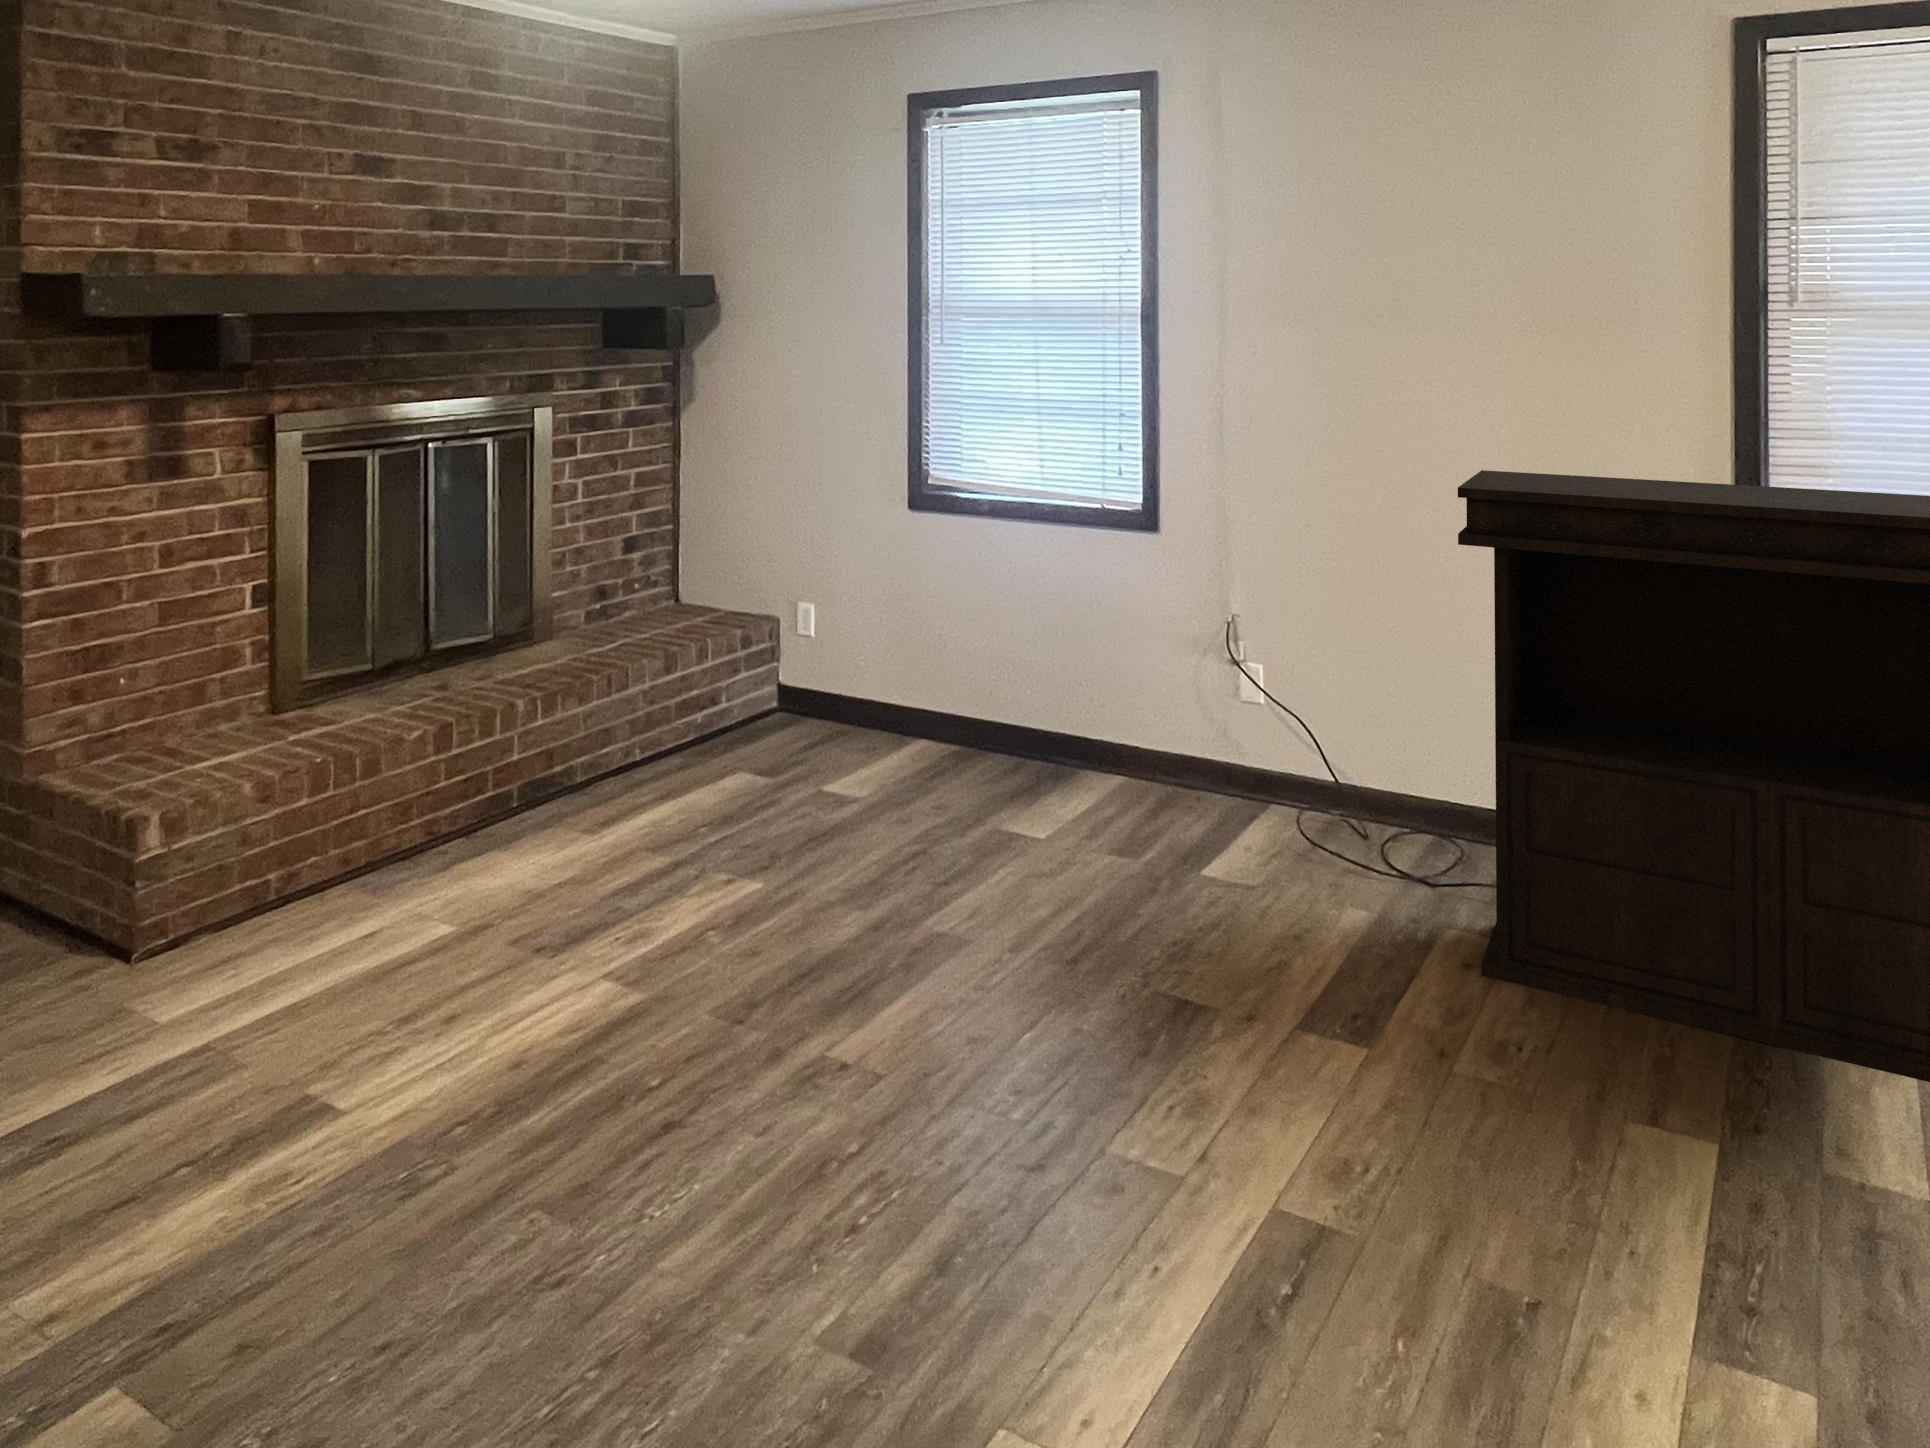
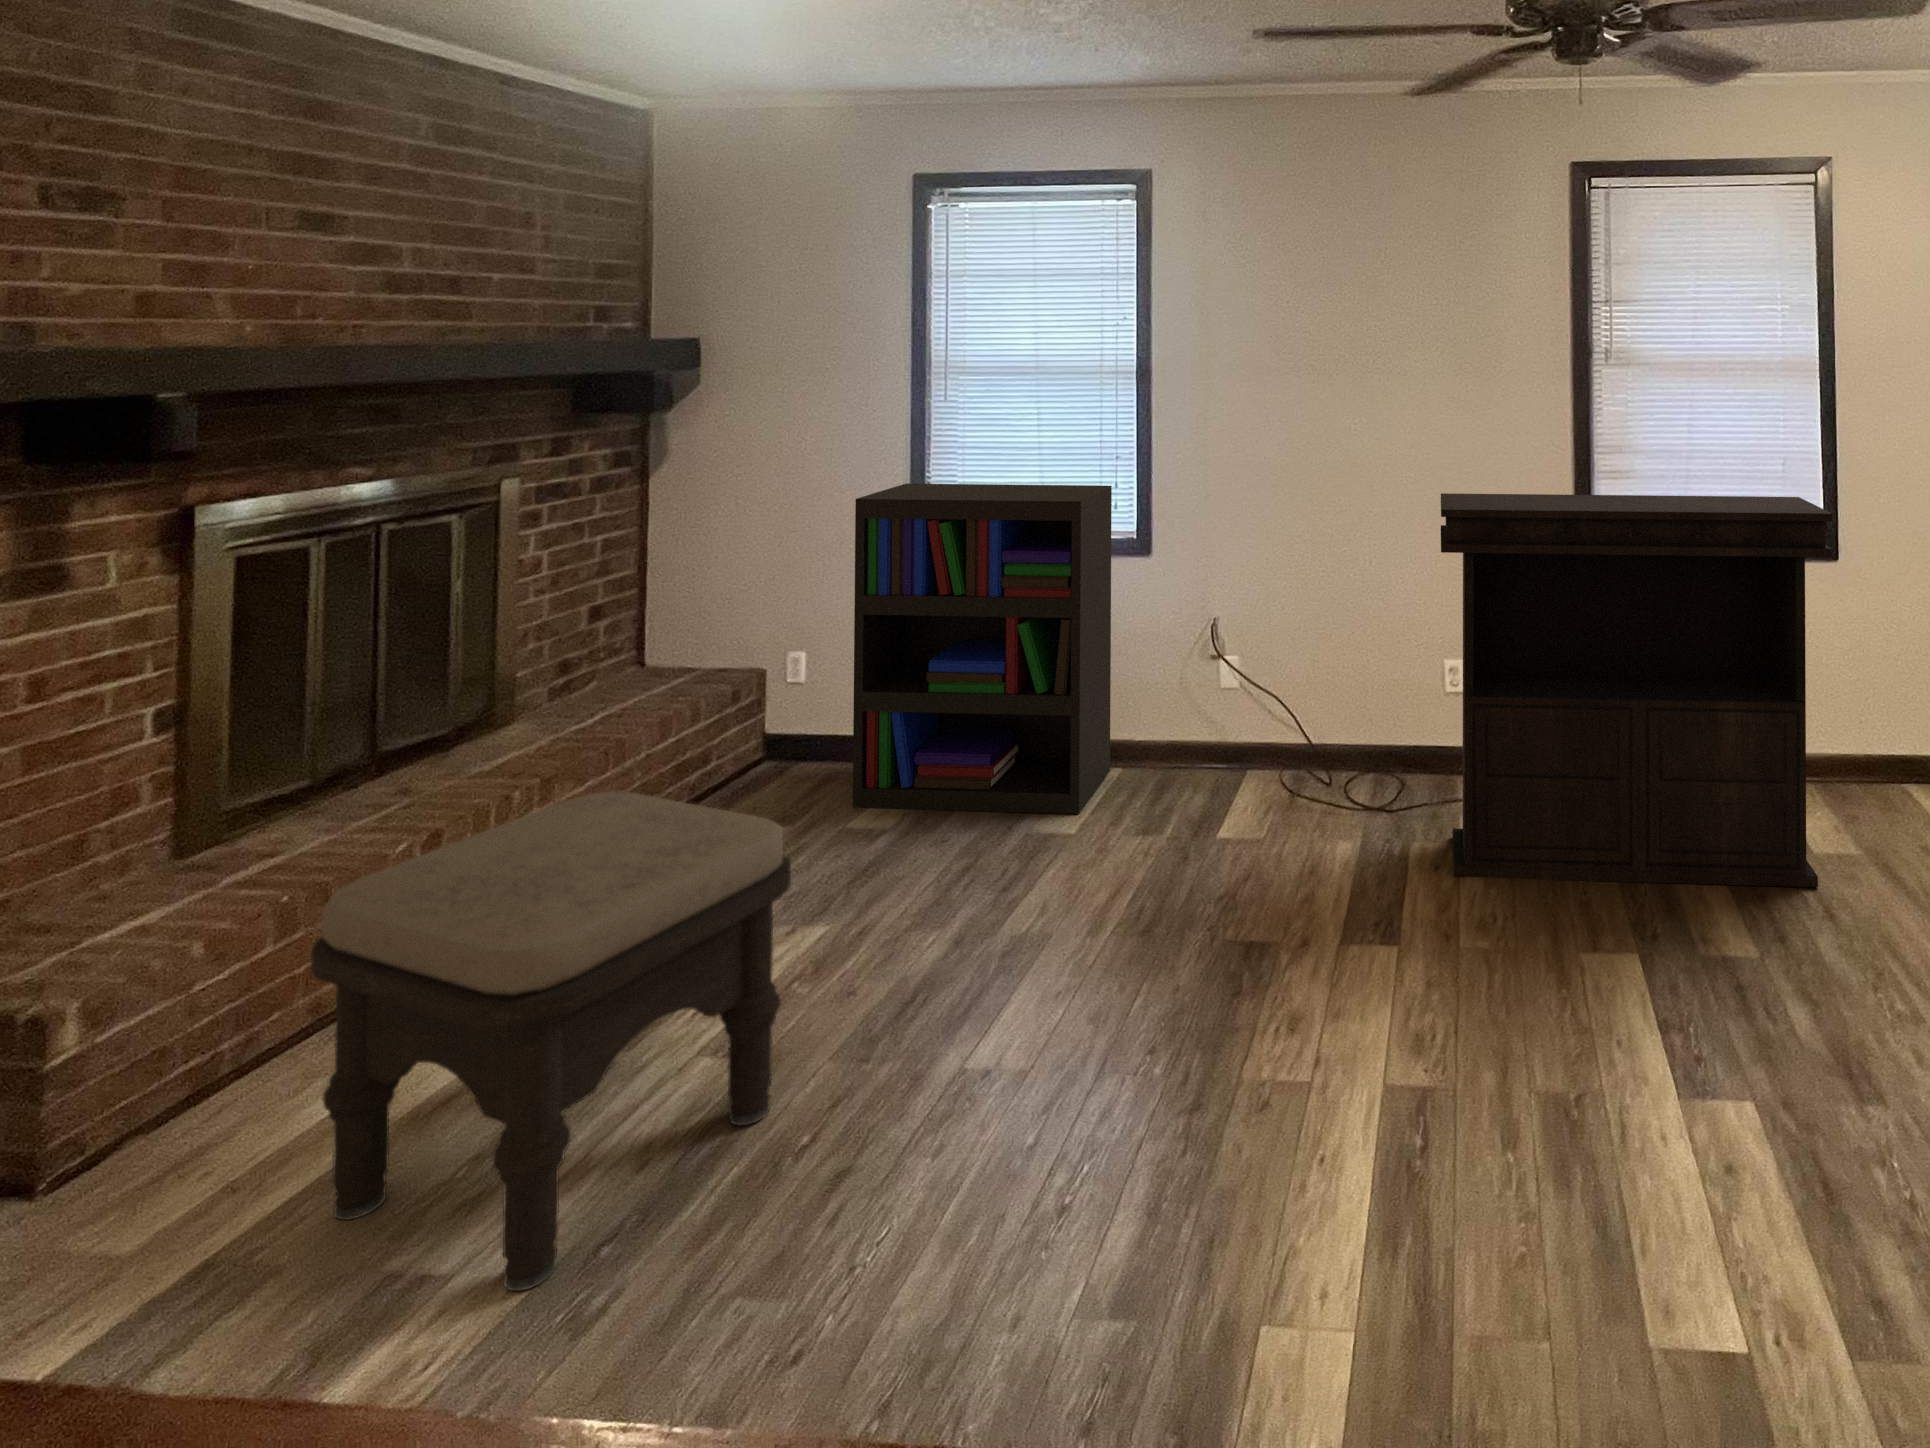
bookshelf: none [831,434,1102,812] -> present [853,484,1112,814]
ottoman: none [263,701,650,1149] -> present [311,791,791,1291]

